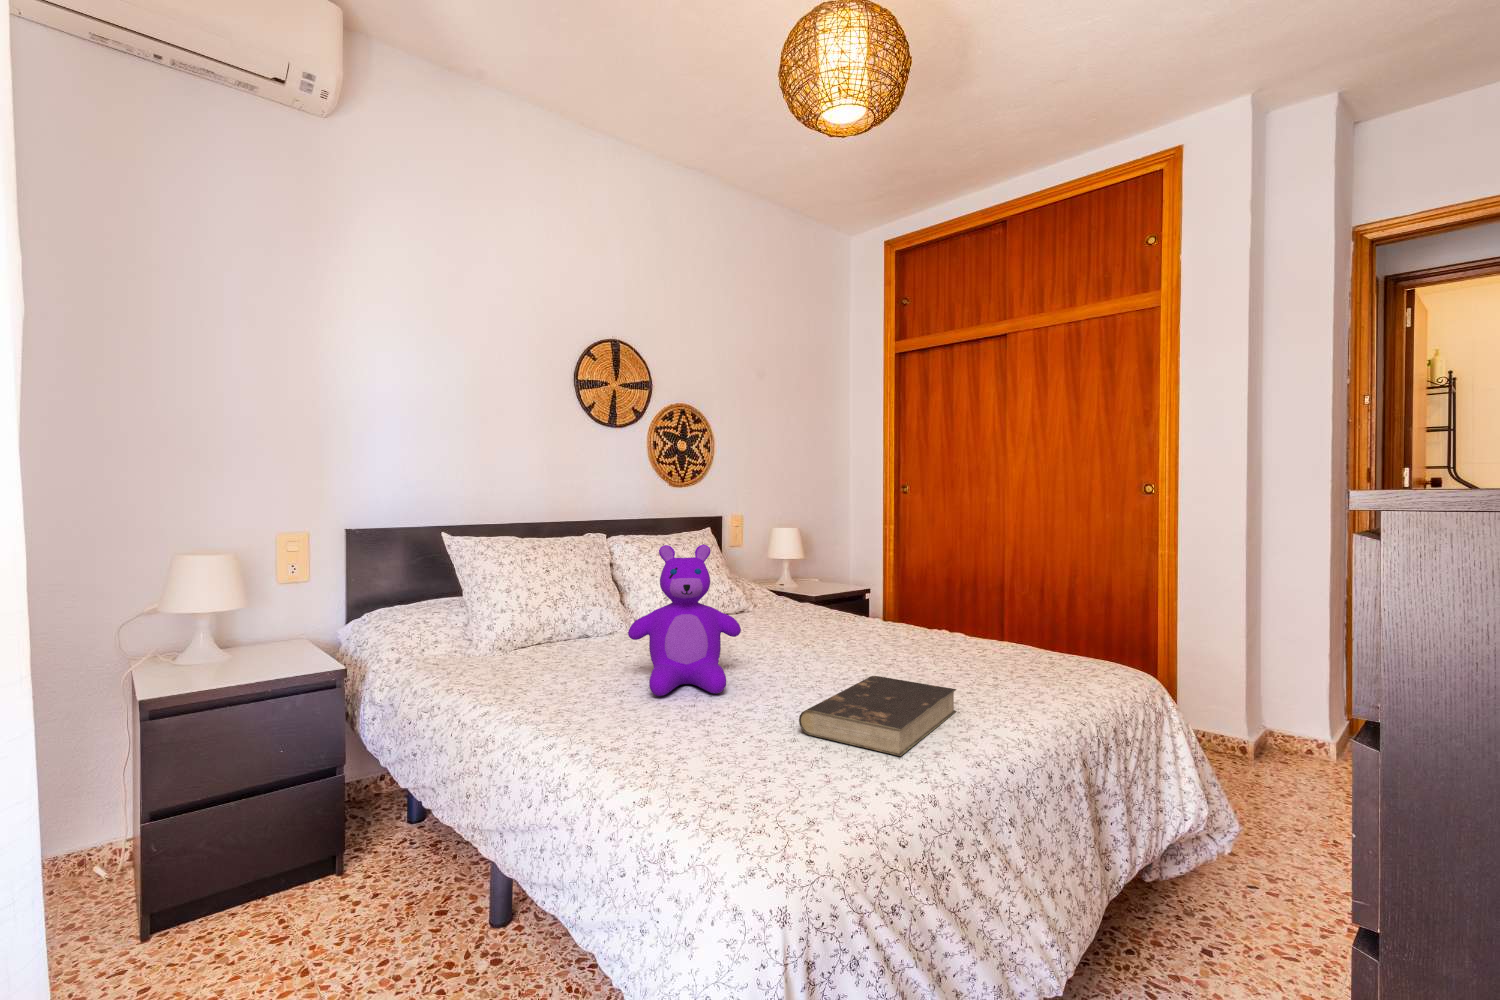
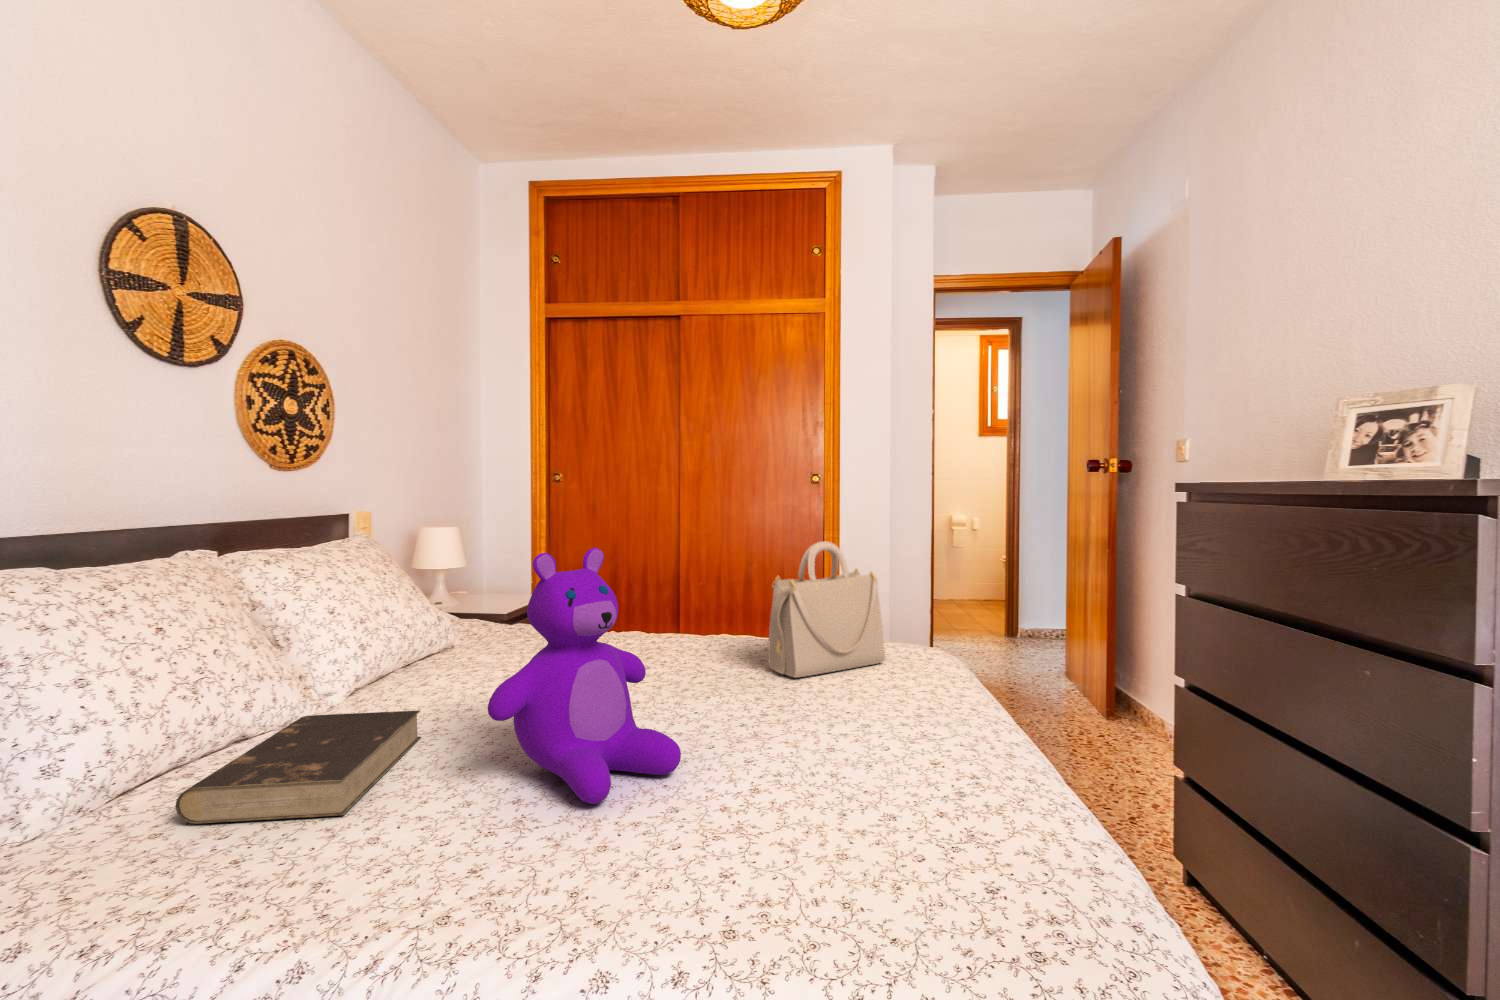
handbag: none [897,556,1008,670] -> present [768,542,885,678]
book: present [799,676,956,756] -> present [175,710,421,824]

